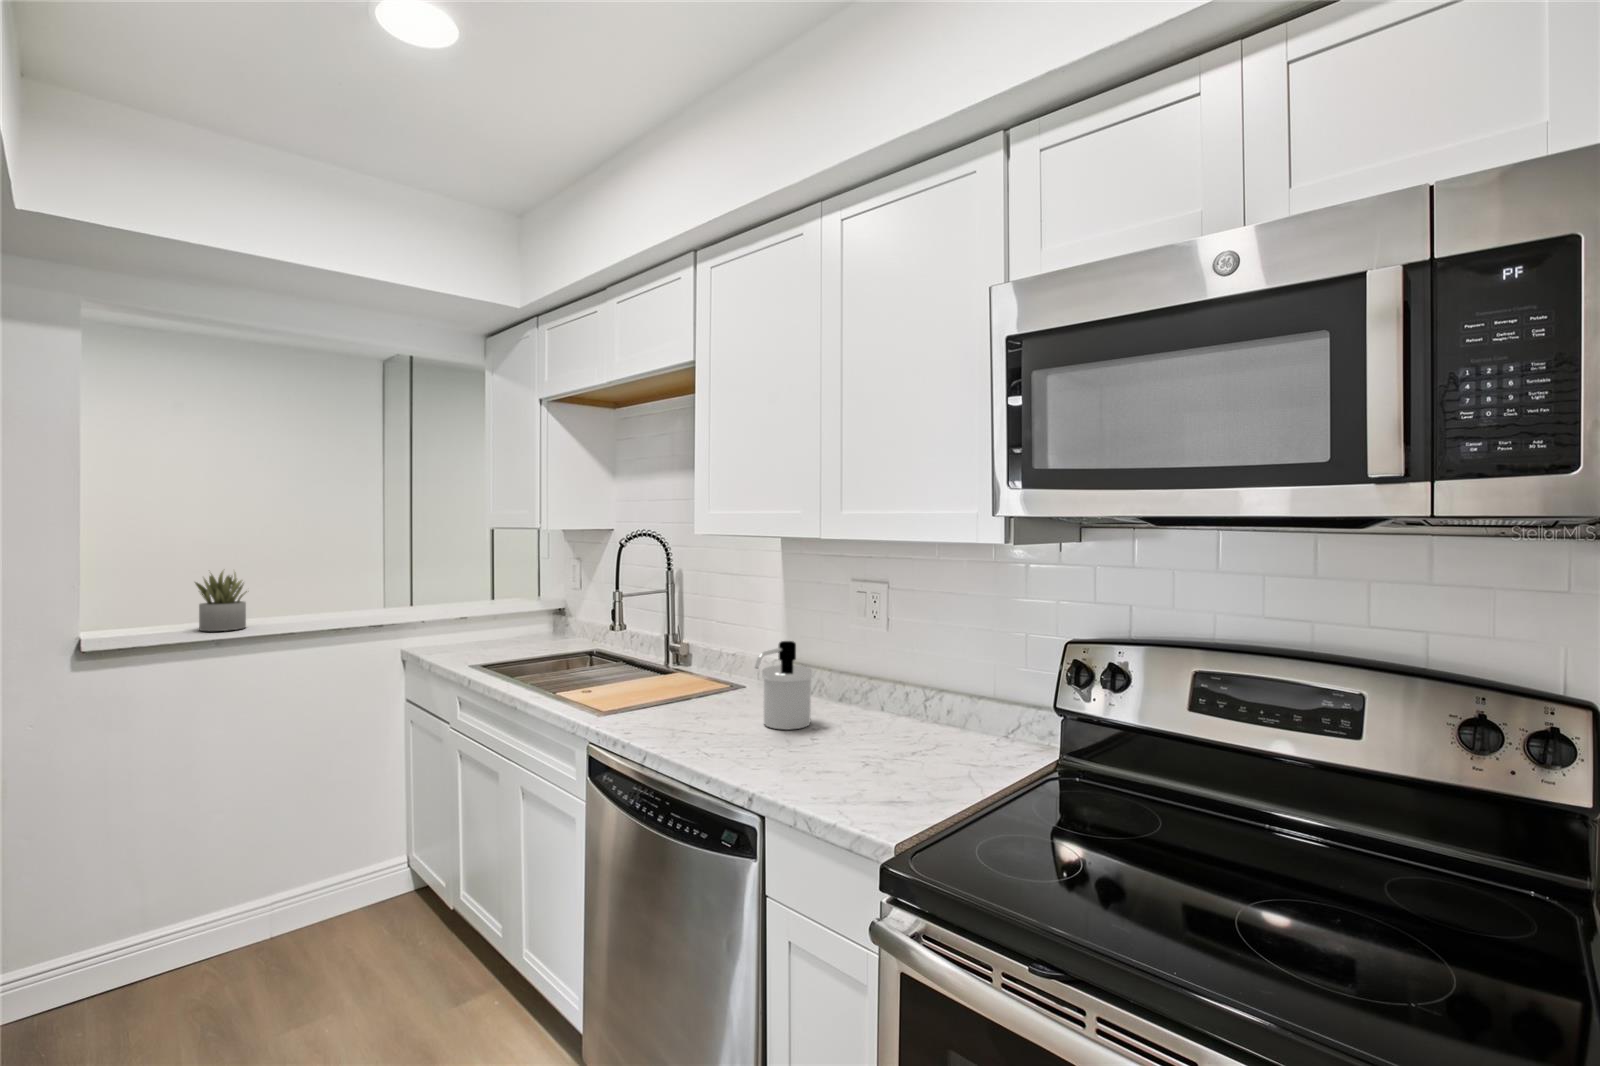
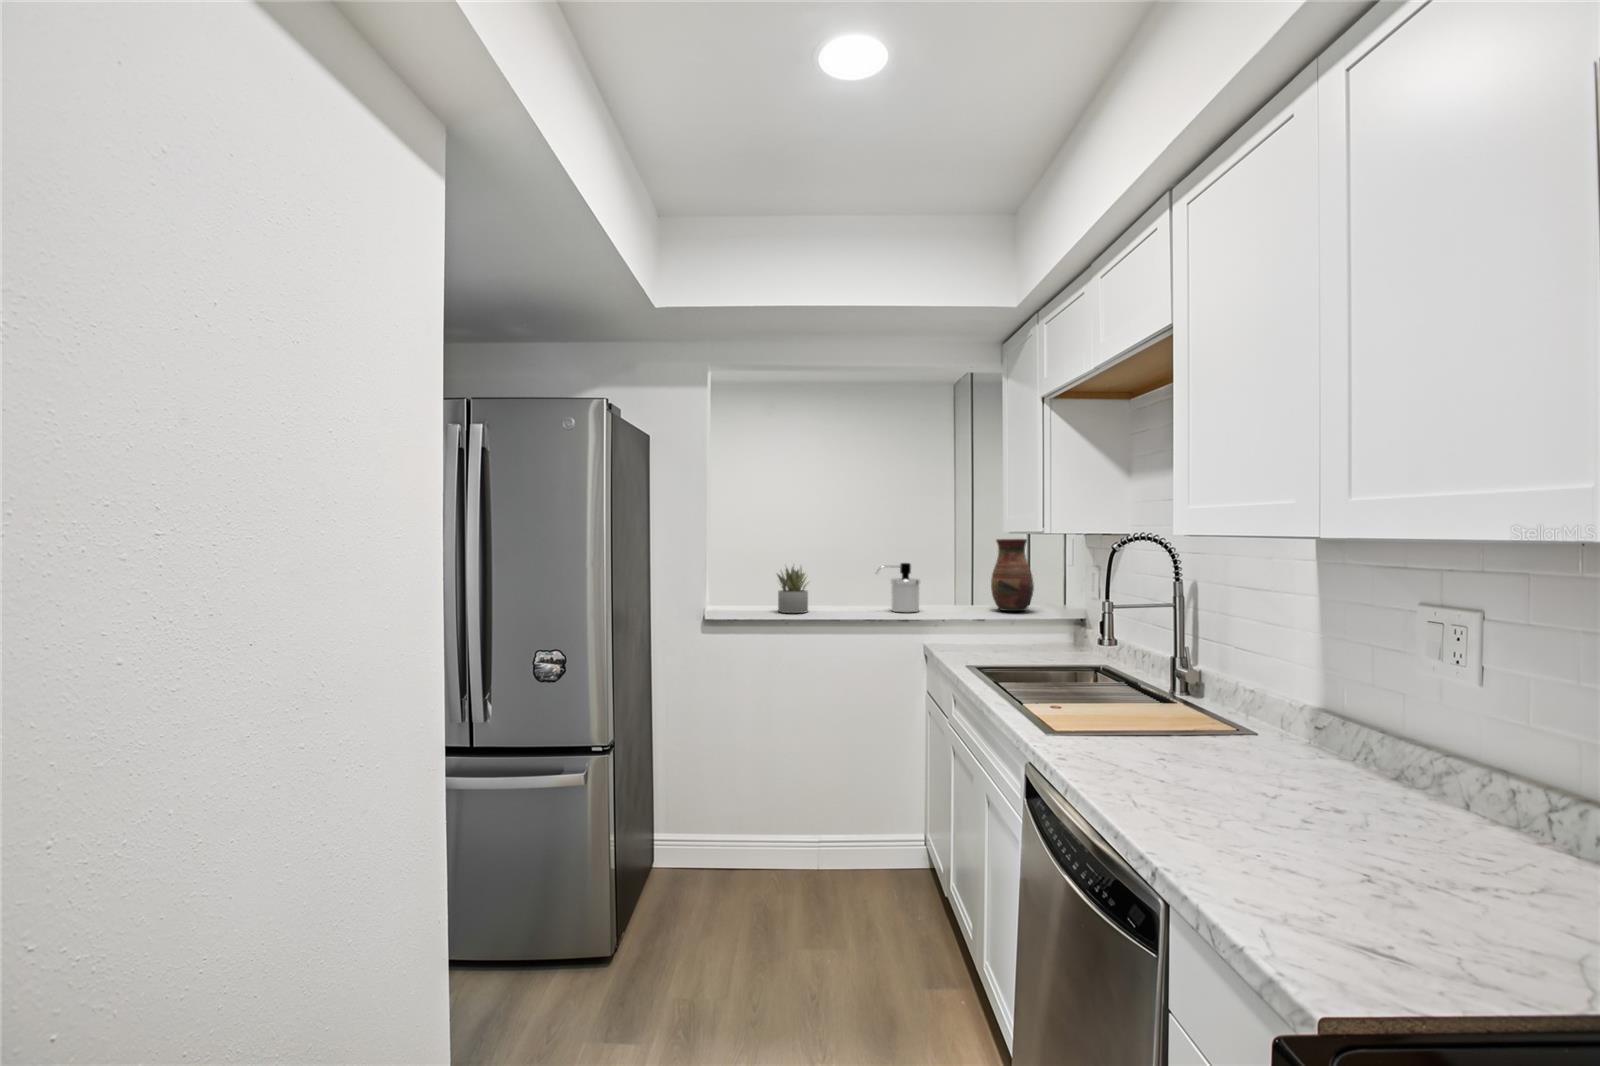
vase: none [474,535,518,608] -> present [991,539,1034,611]
soap dispenser: present [755,641,812,730] -> present [876,563,920,612]

